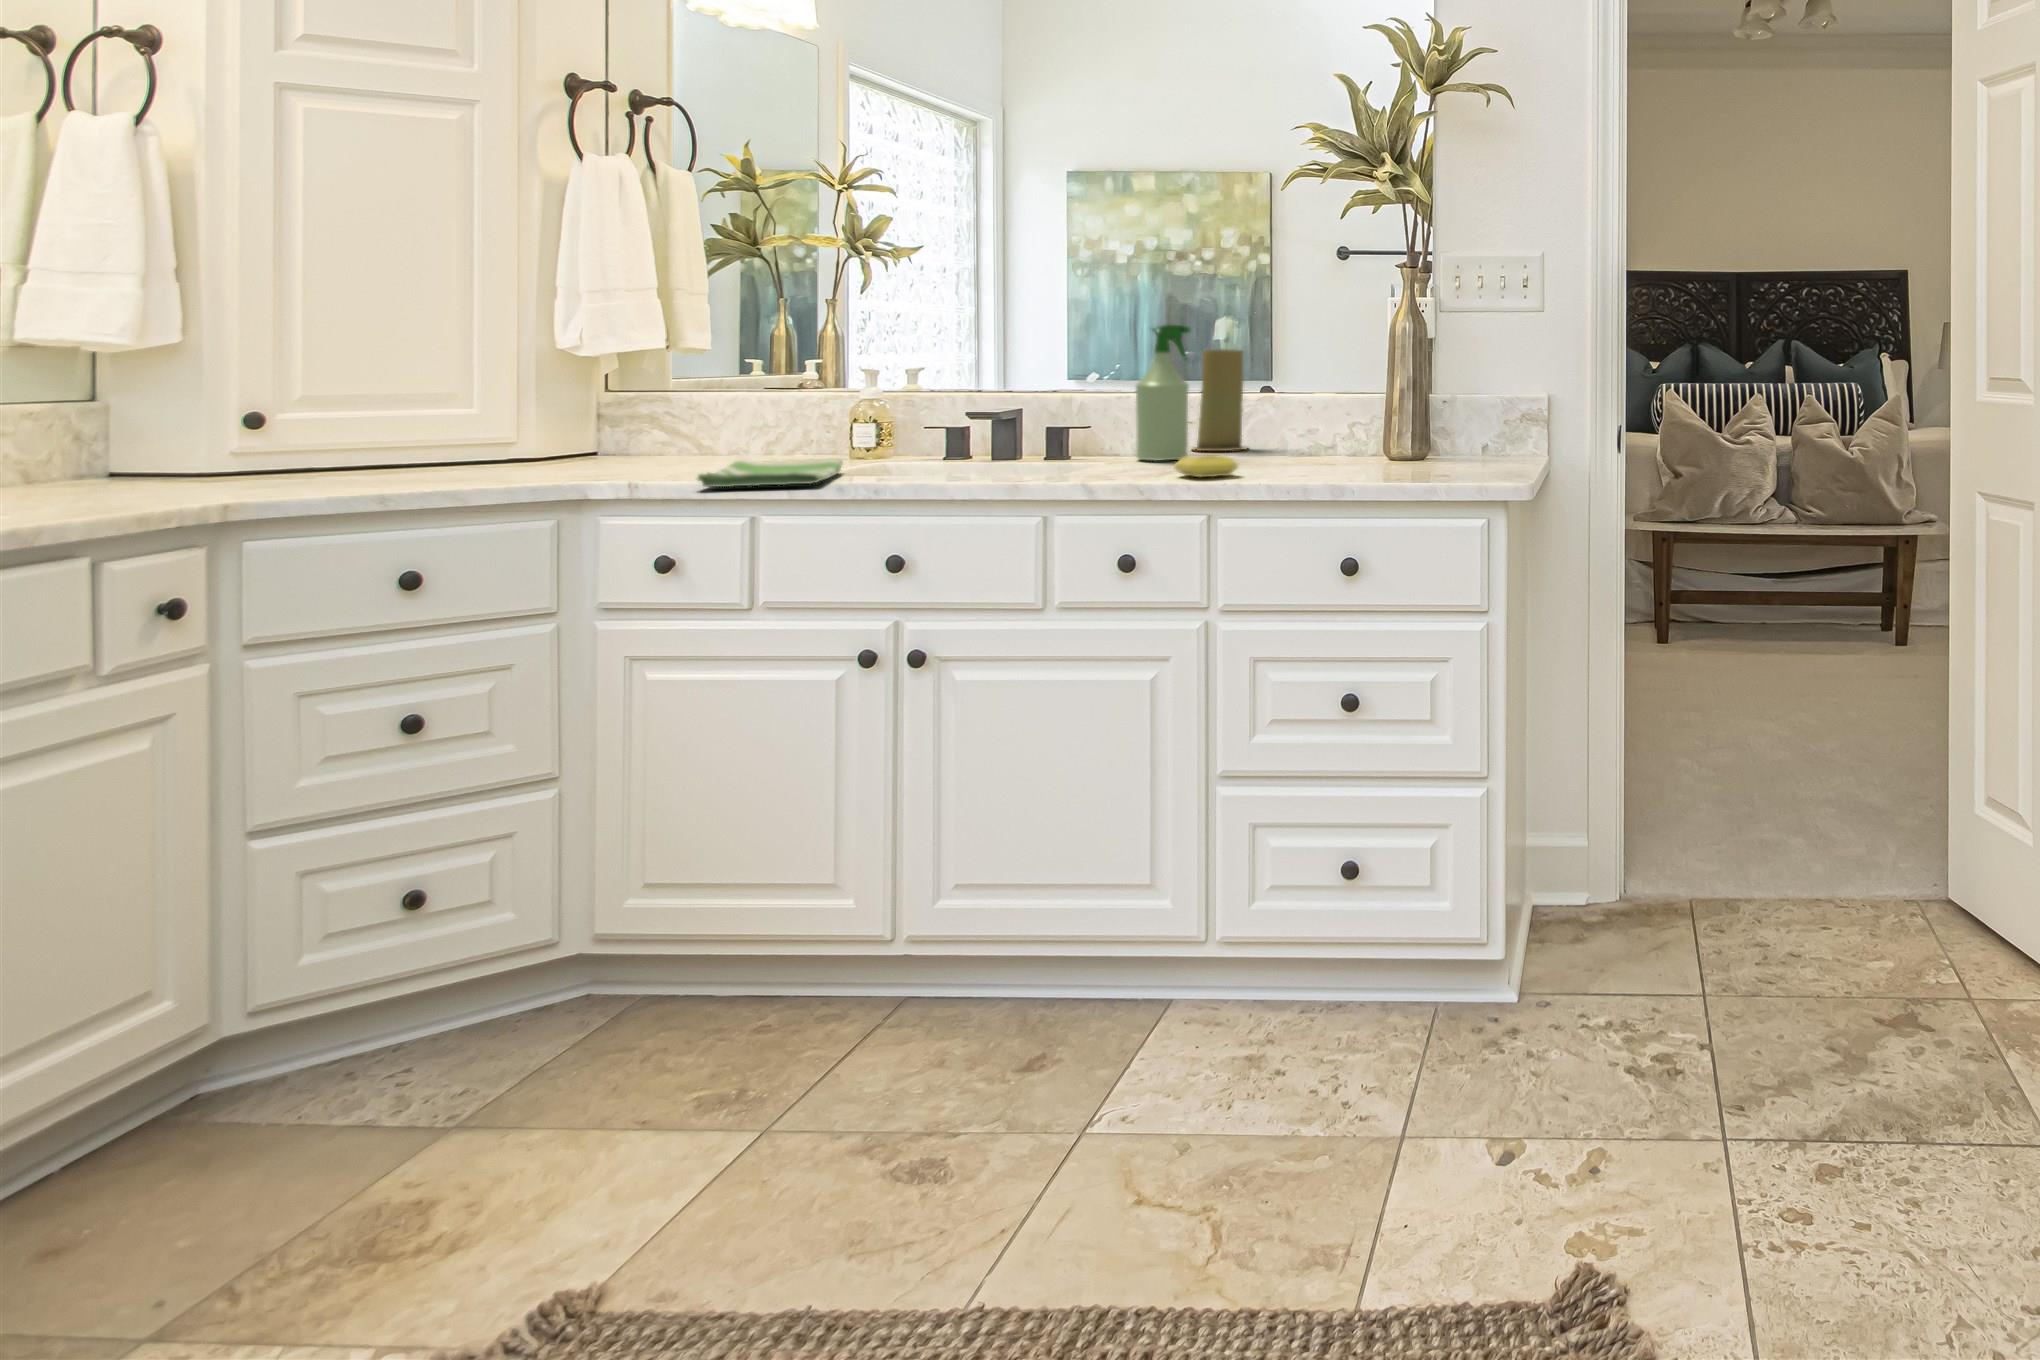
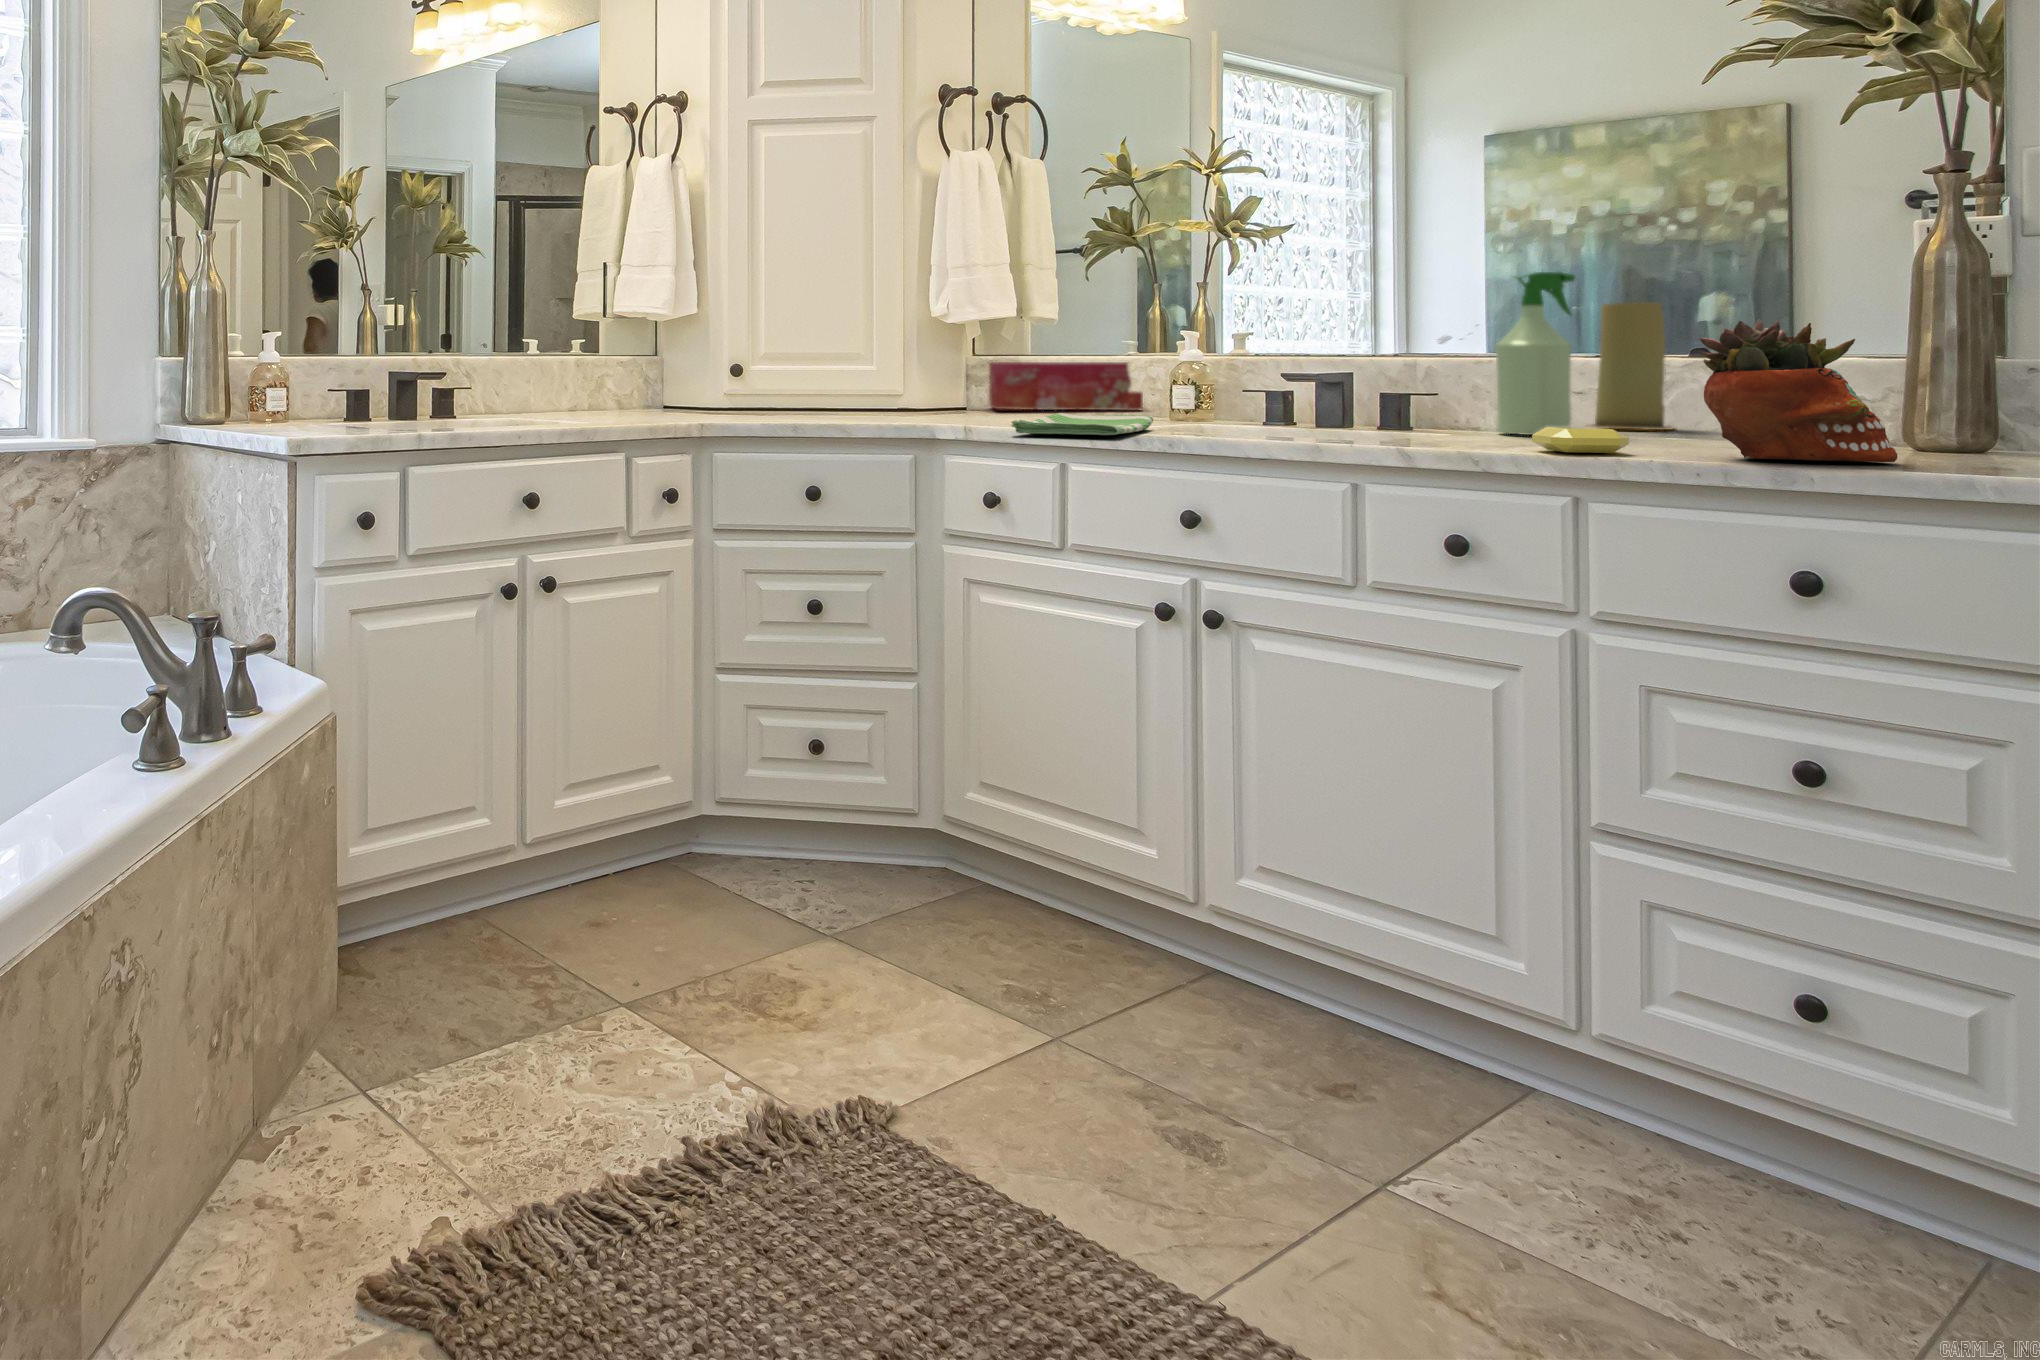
succulent planter: none [1282,370,1391,475] -> present [1700,319,1897,462]
tissue box: none [628,397,809,455] -> present [989,362,1143,411]

